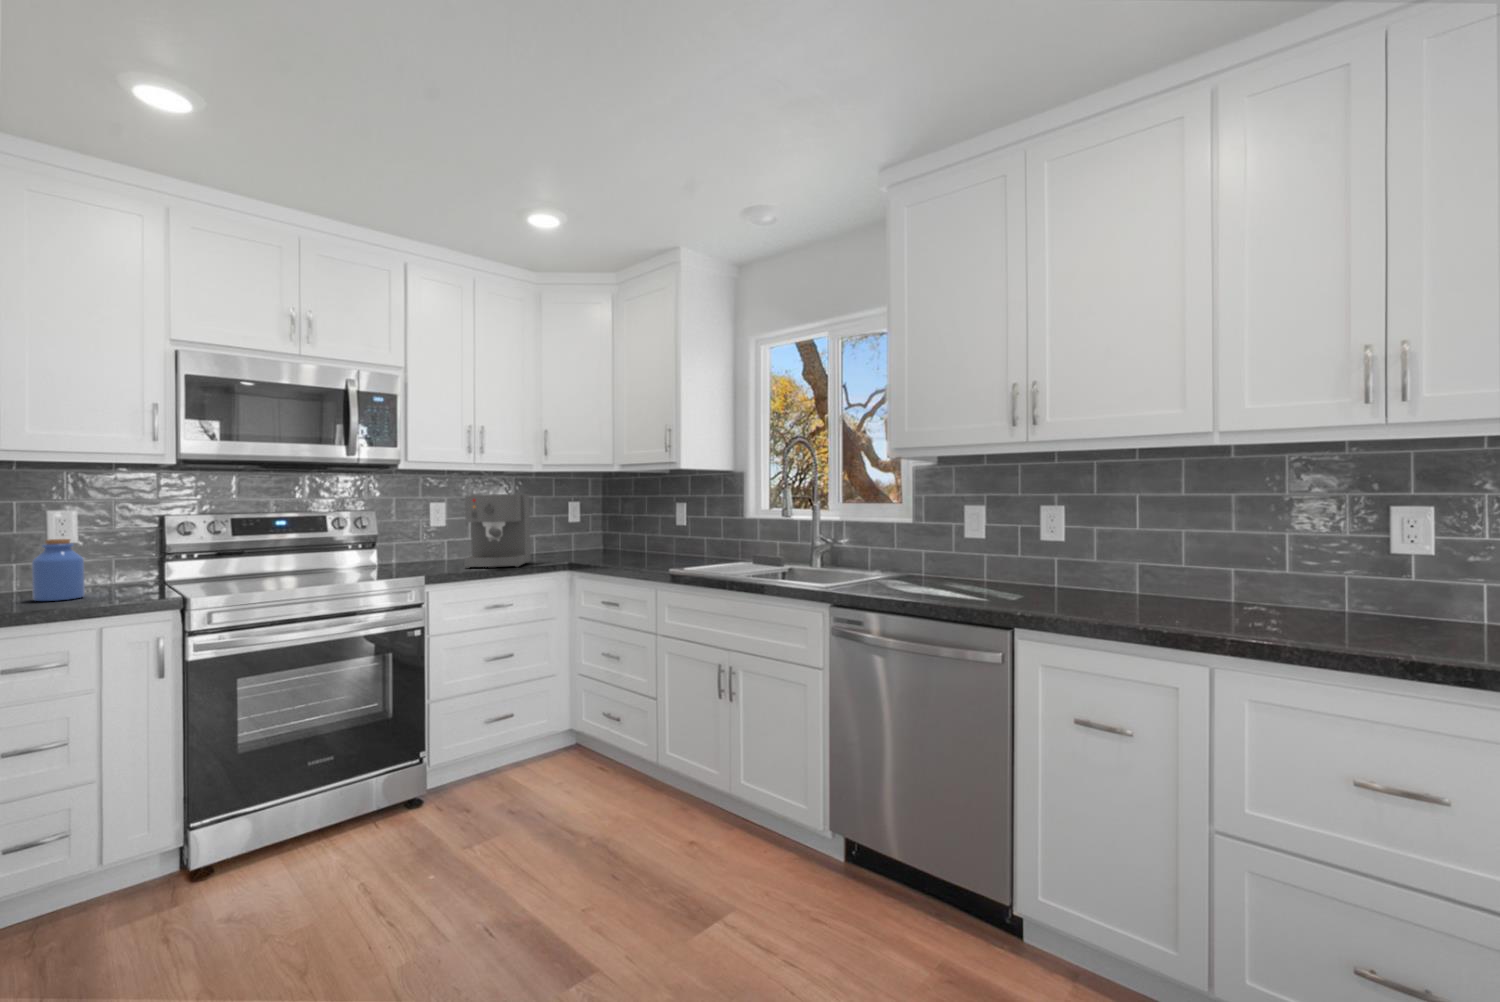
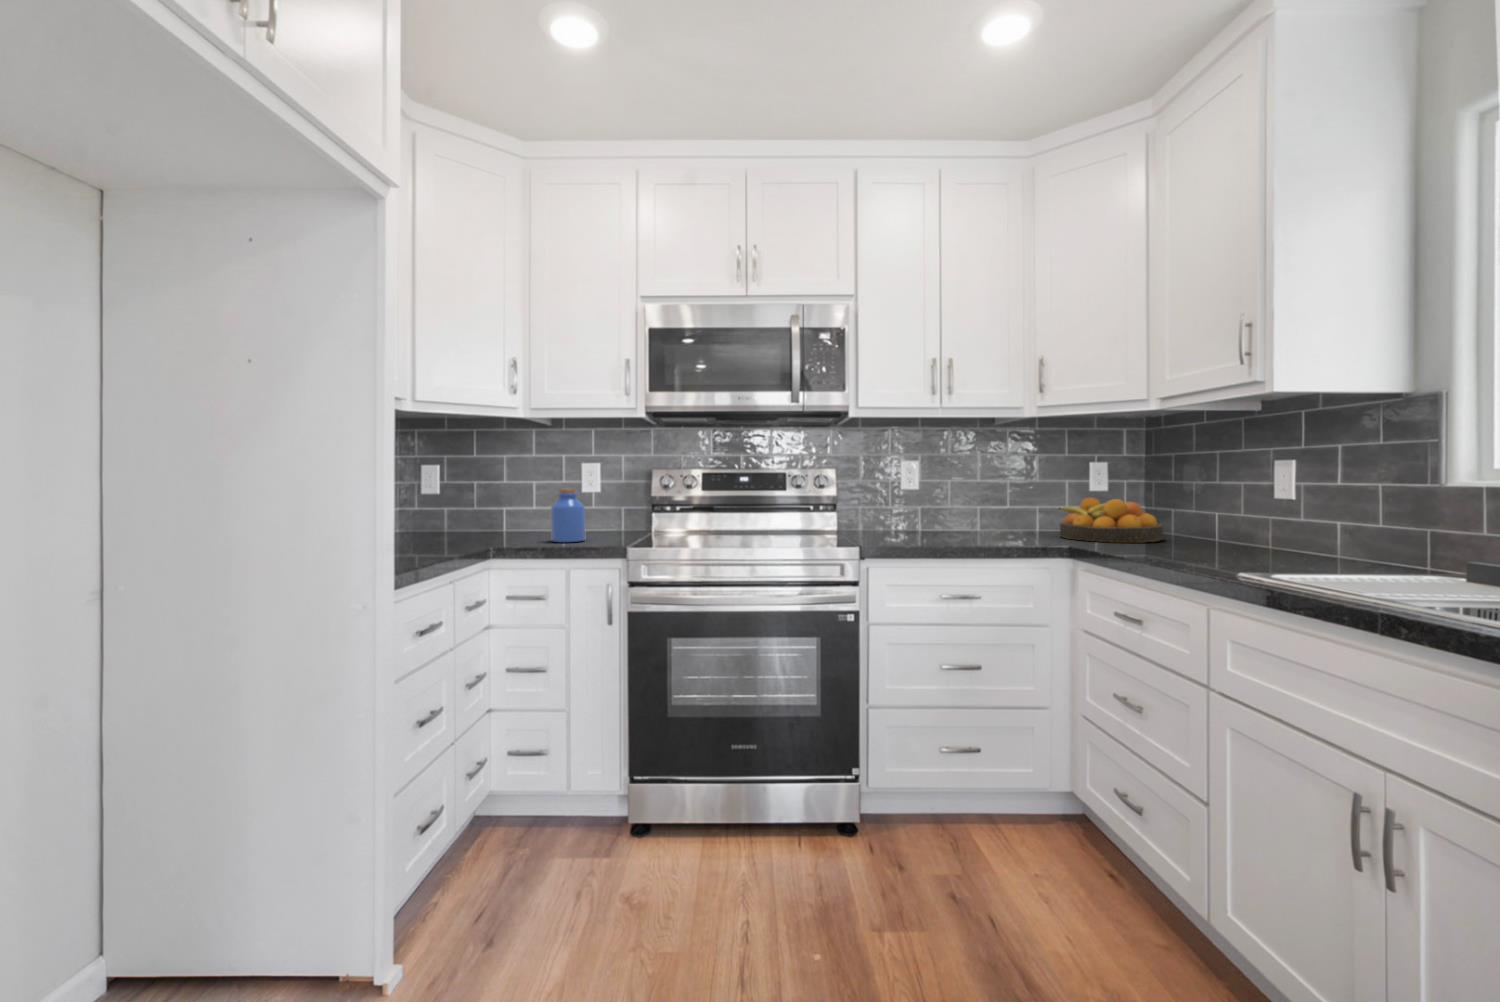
coffee maker: present [464,494,530,568] -> none [927,448,1018,546]
fruit bowl: none [552,528,619,559] -> present [1059,498,1163,543]

